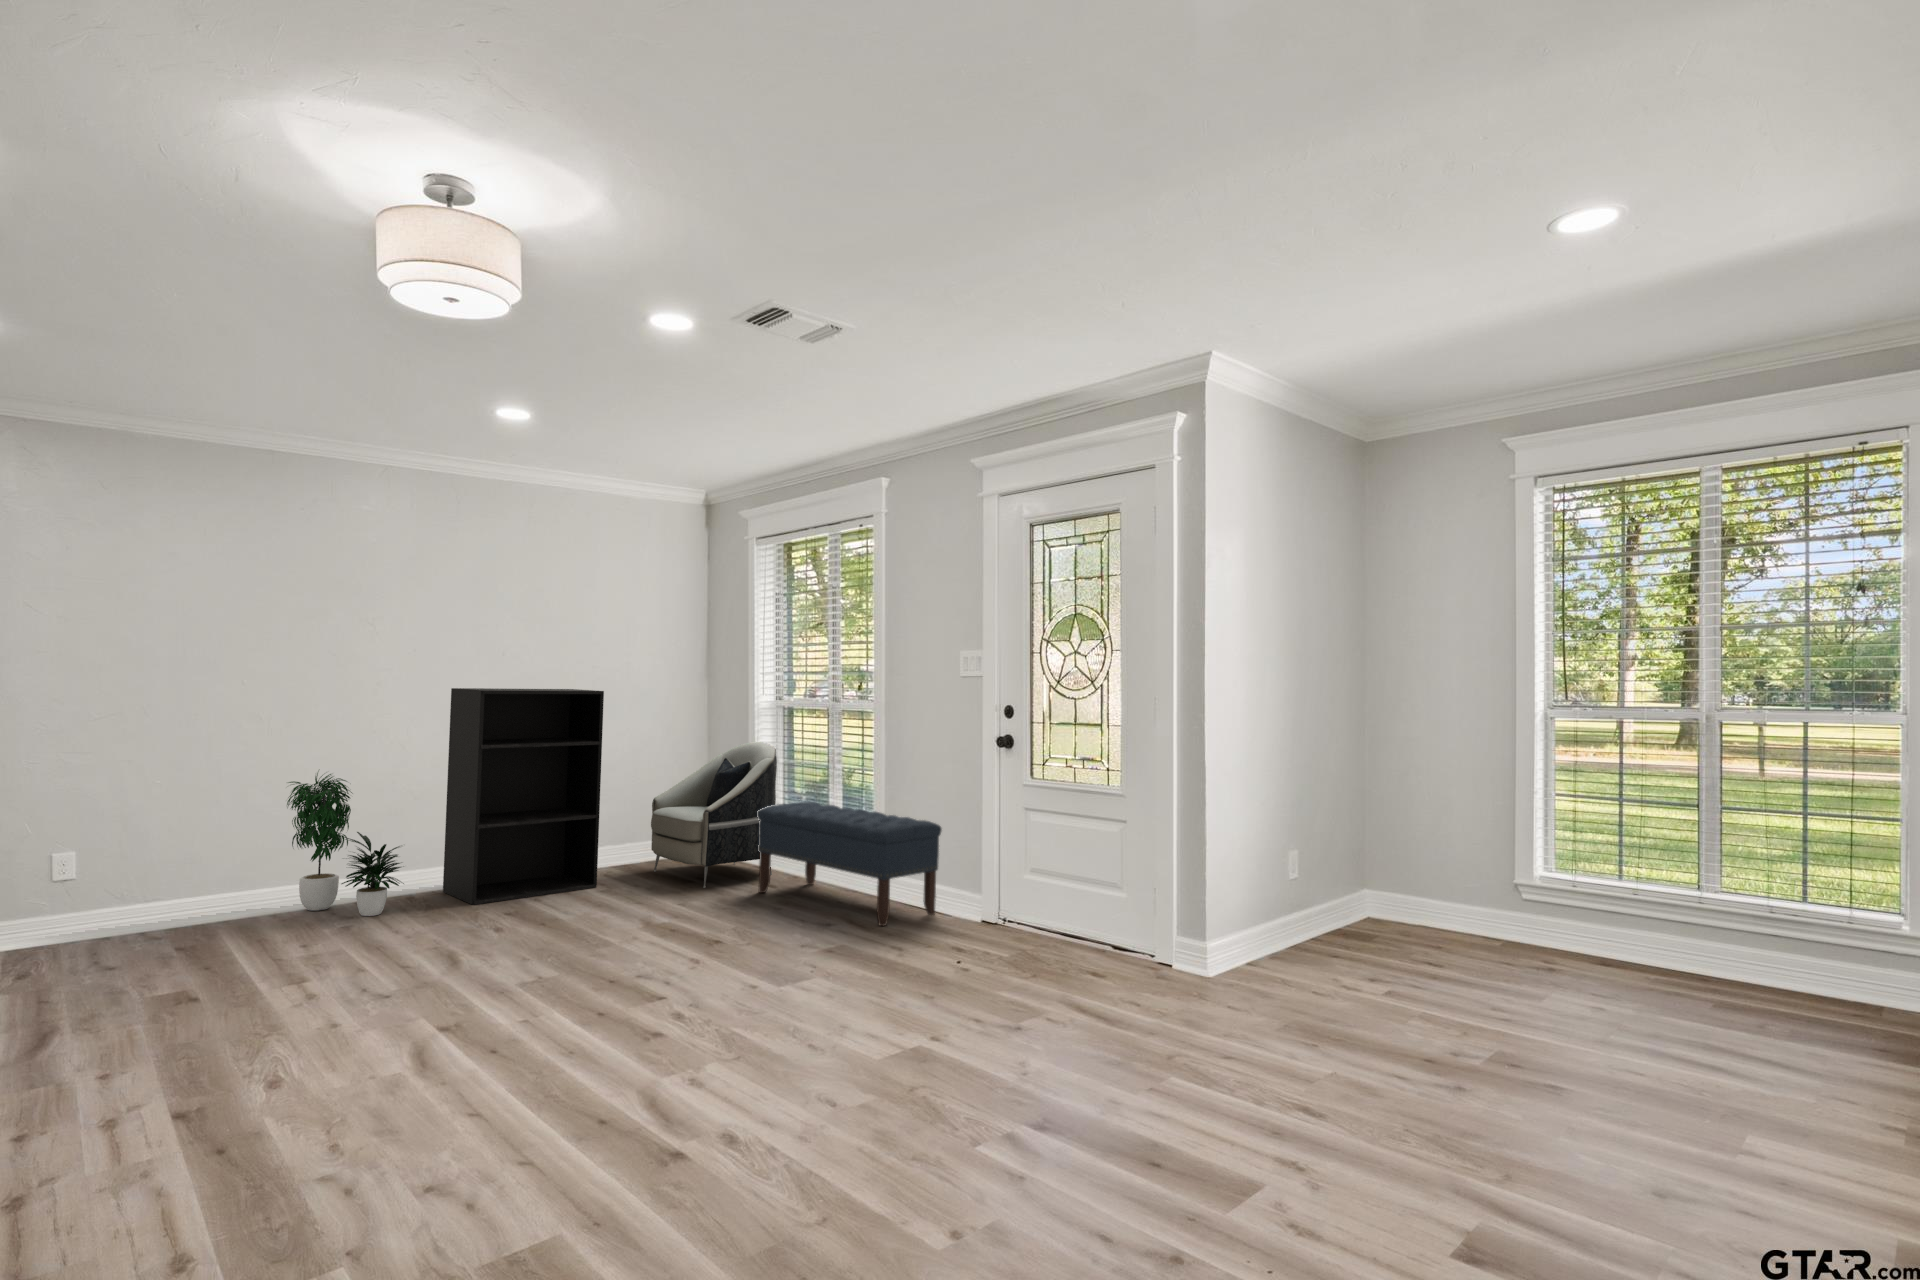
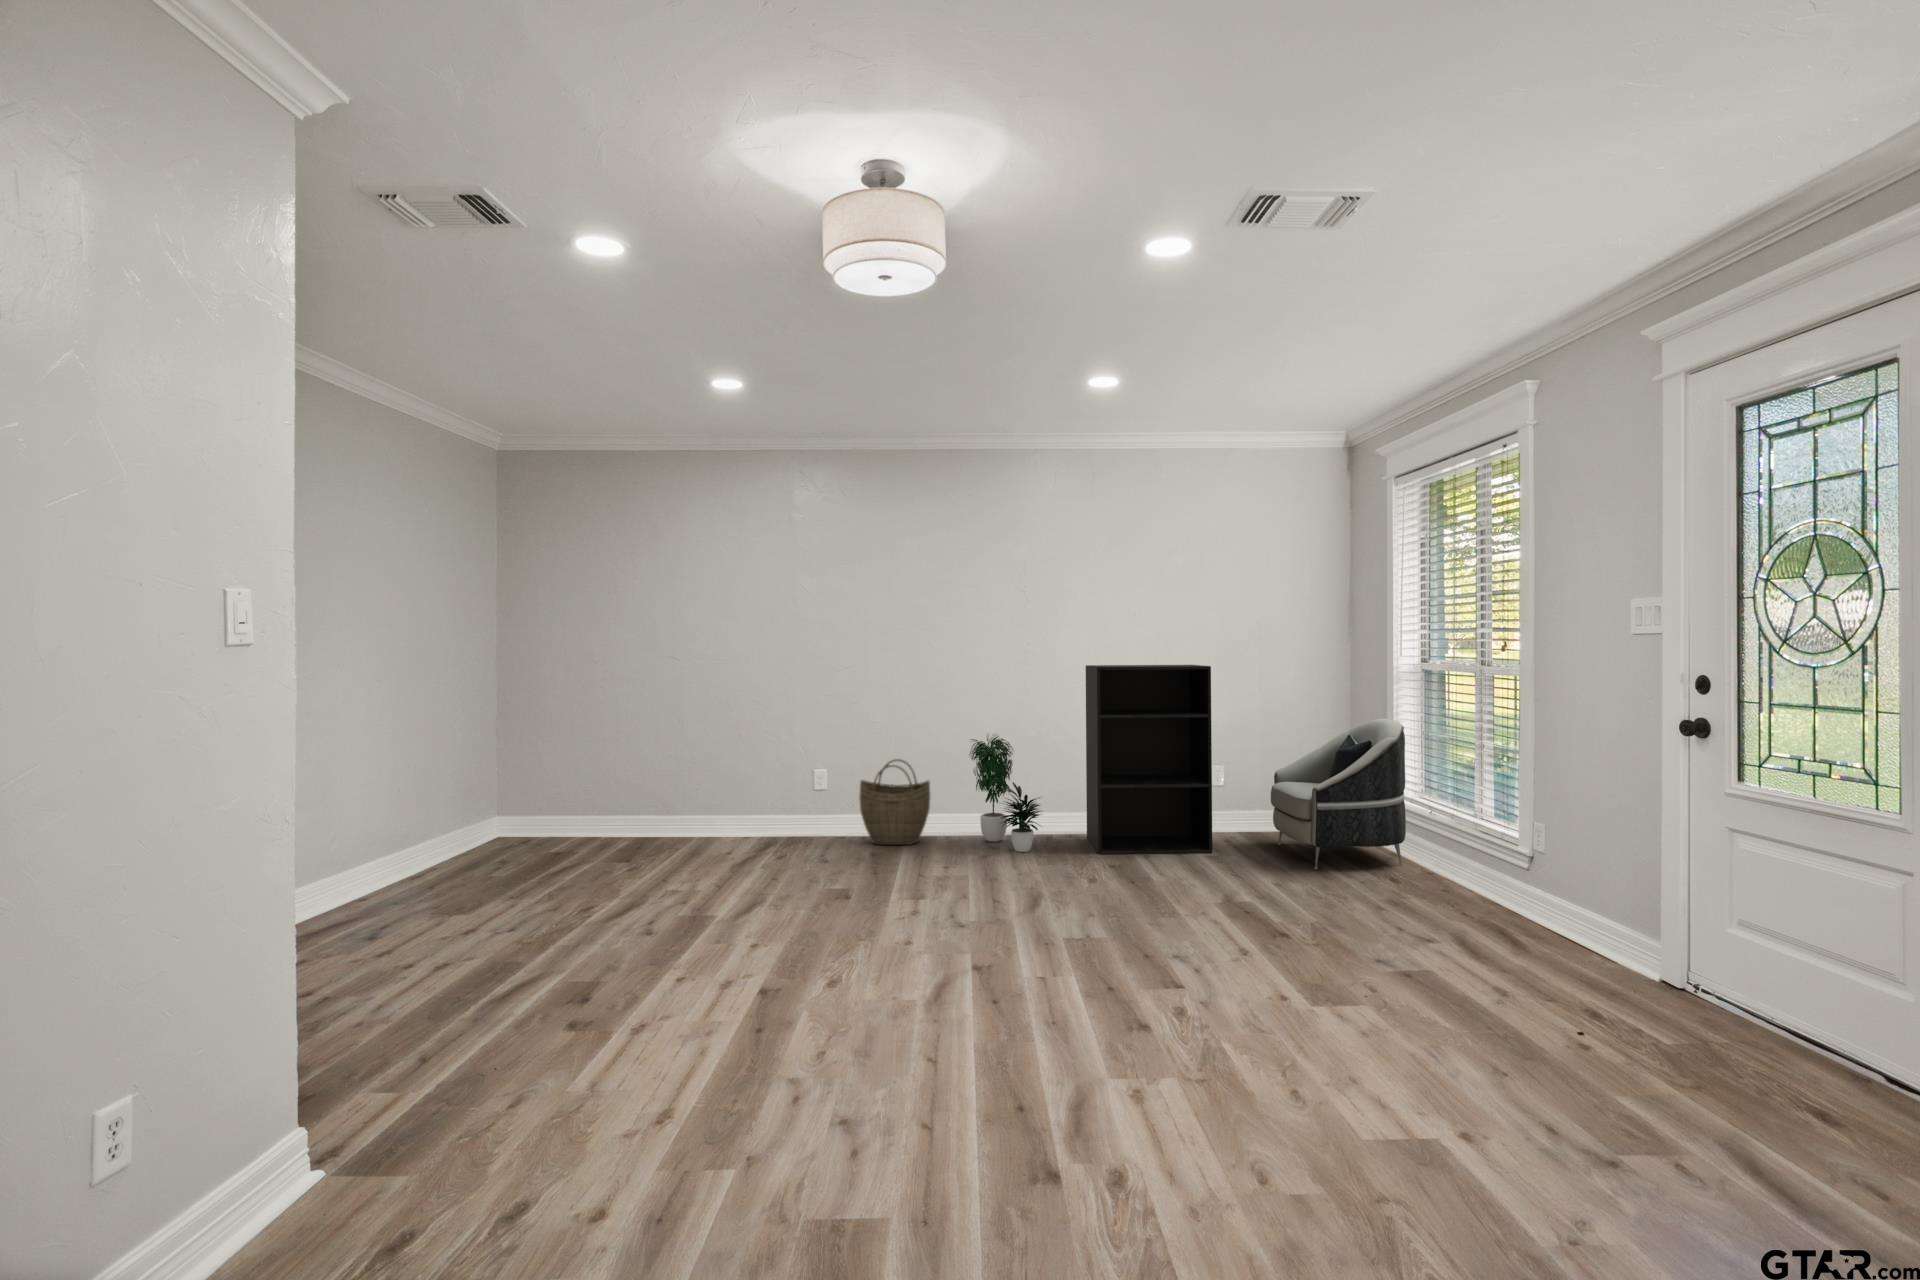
bench: present [757,802,942,926] -> none [1366,789,1599,953]
woven basket: none [100,815,224,937] -> present [859,759,930,845]

